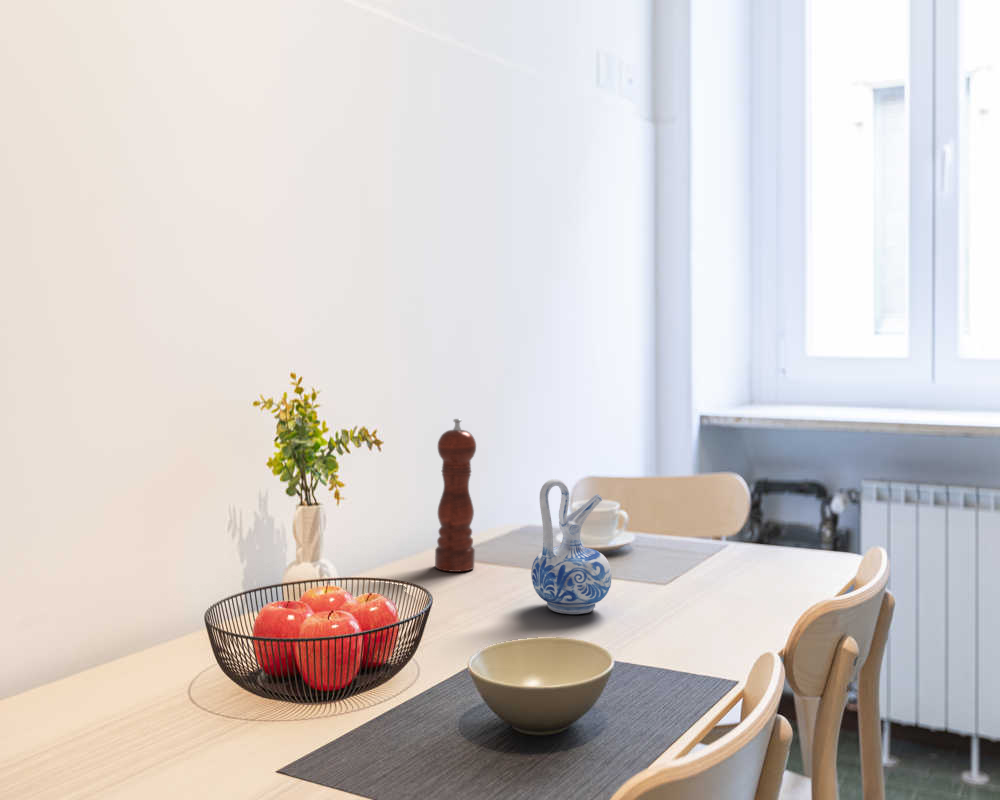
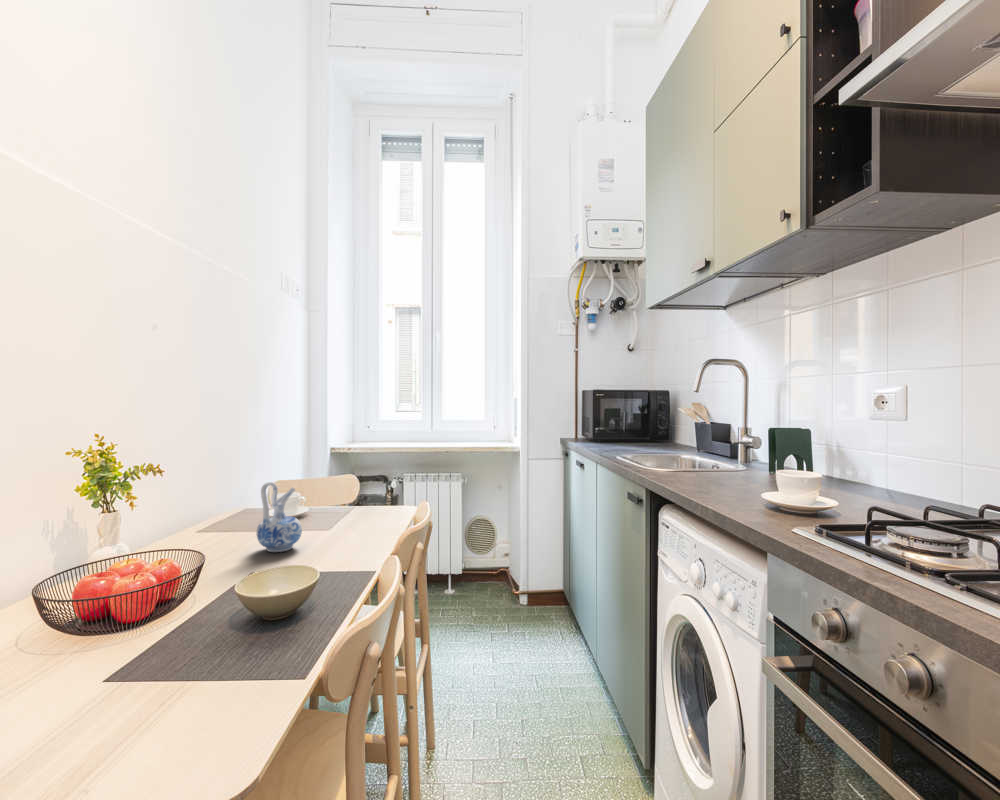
pepper mill: present [435,419,476,572] -> none [193,455,218,541]

